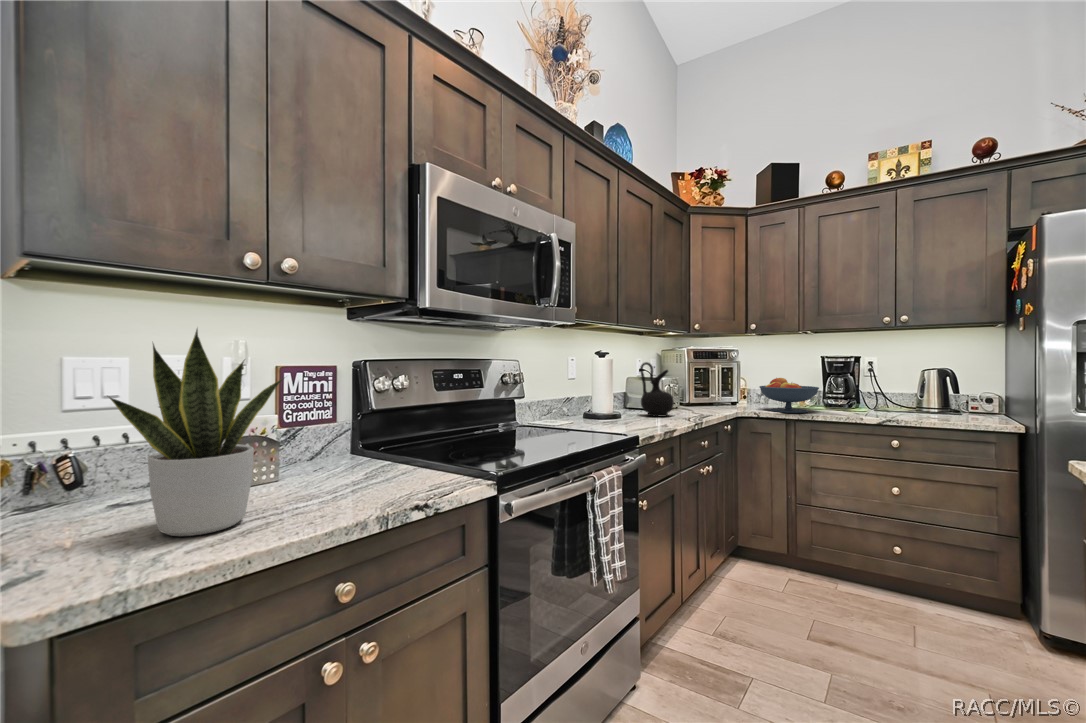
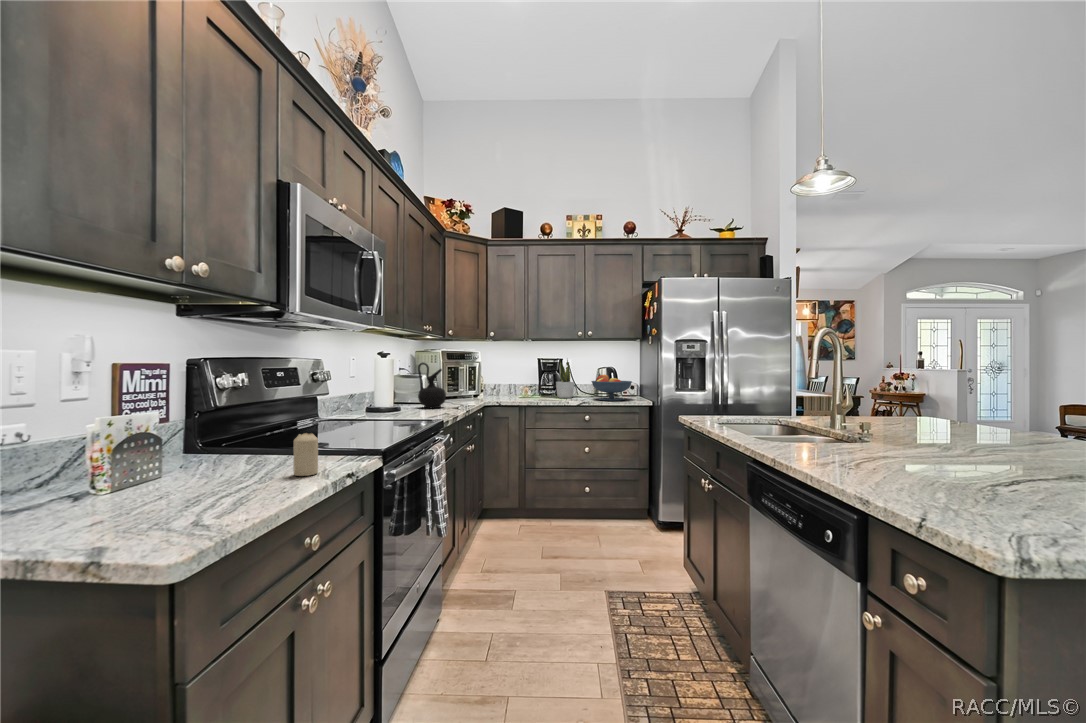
potted plant: present [109,329,282,536] -> present [556,360,574,398]
fruit bowl: present [760,378,819,413] -> present [591,375,632,401]
candle: none [358,451,387,504] -> present [293,433,318,476]

